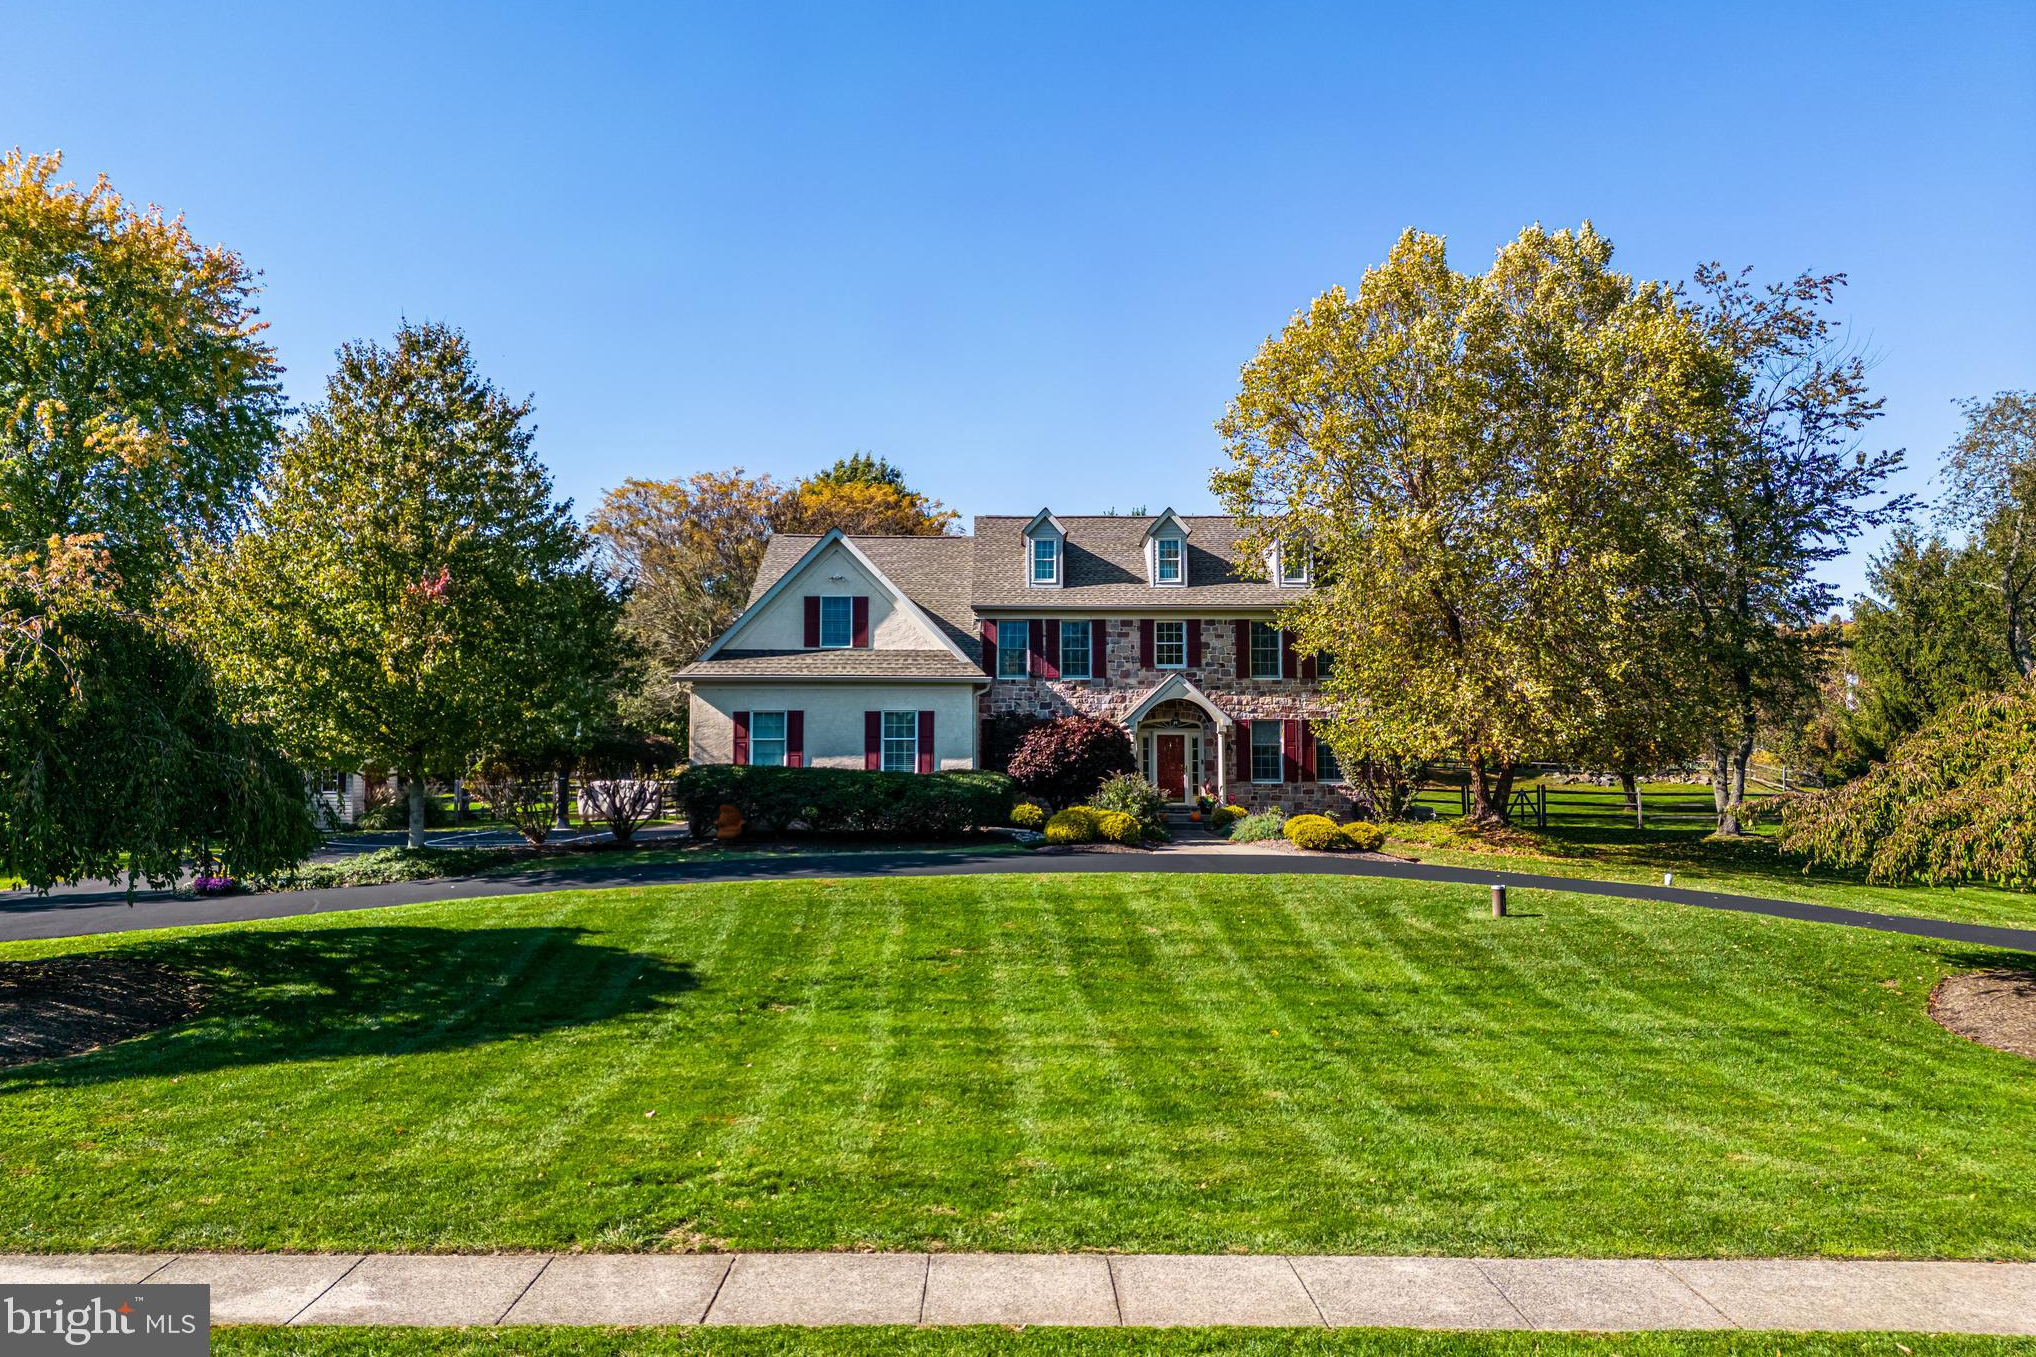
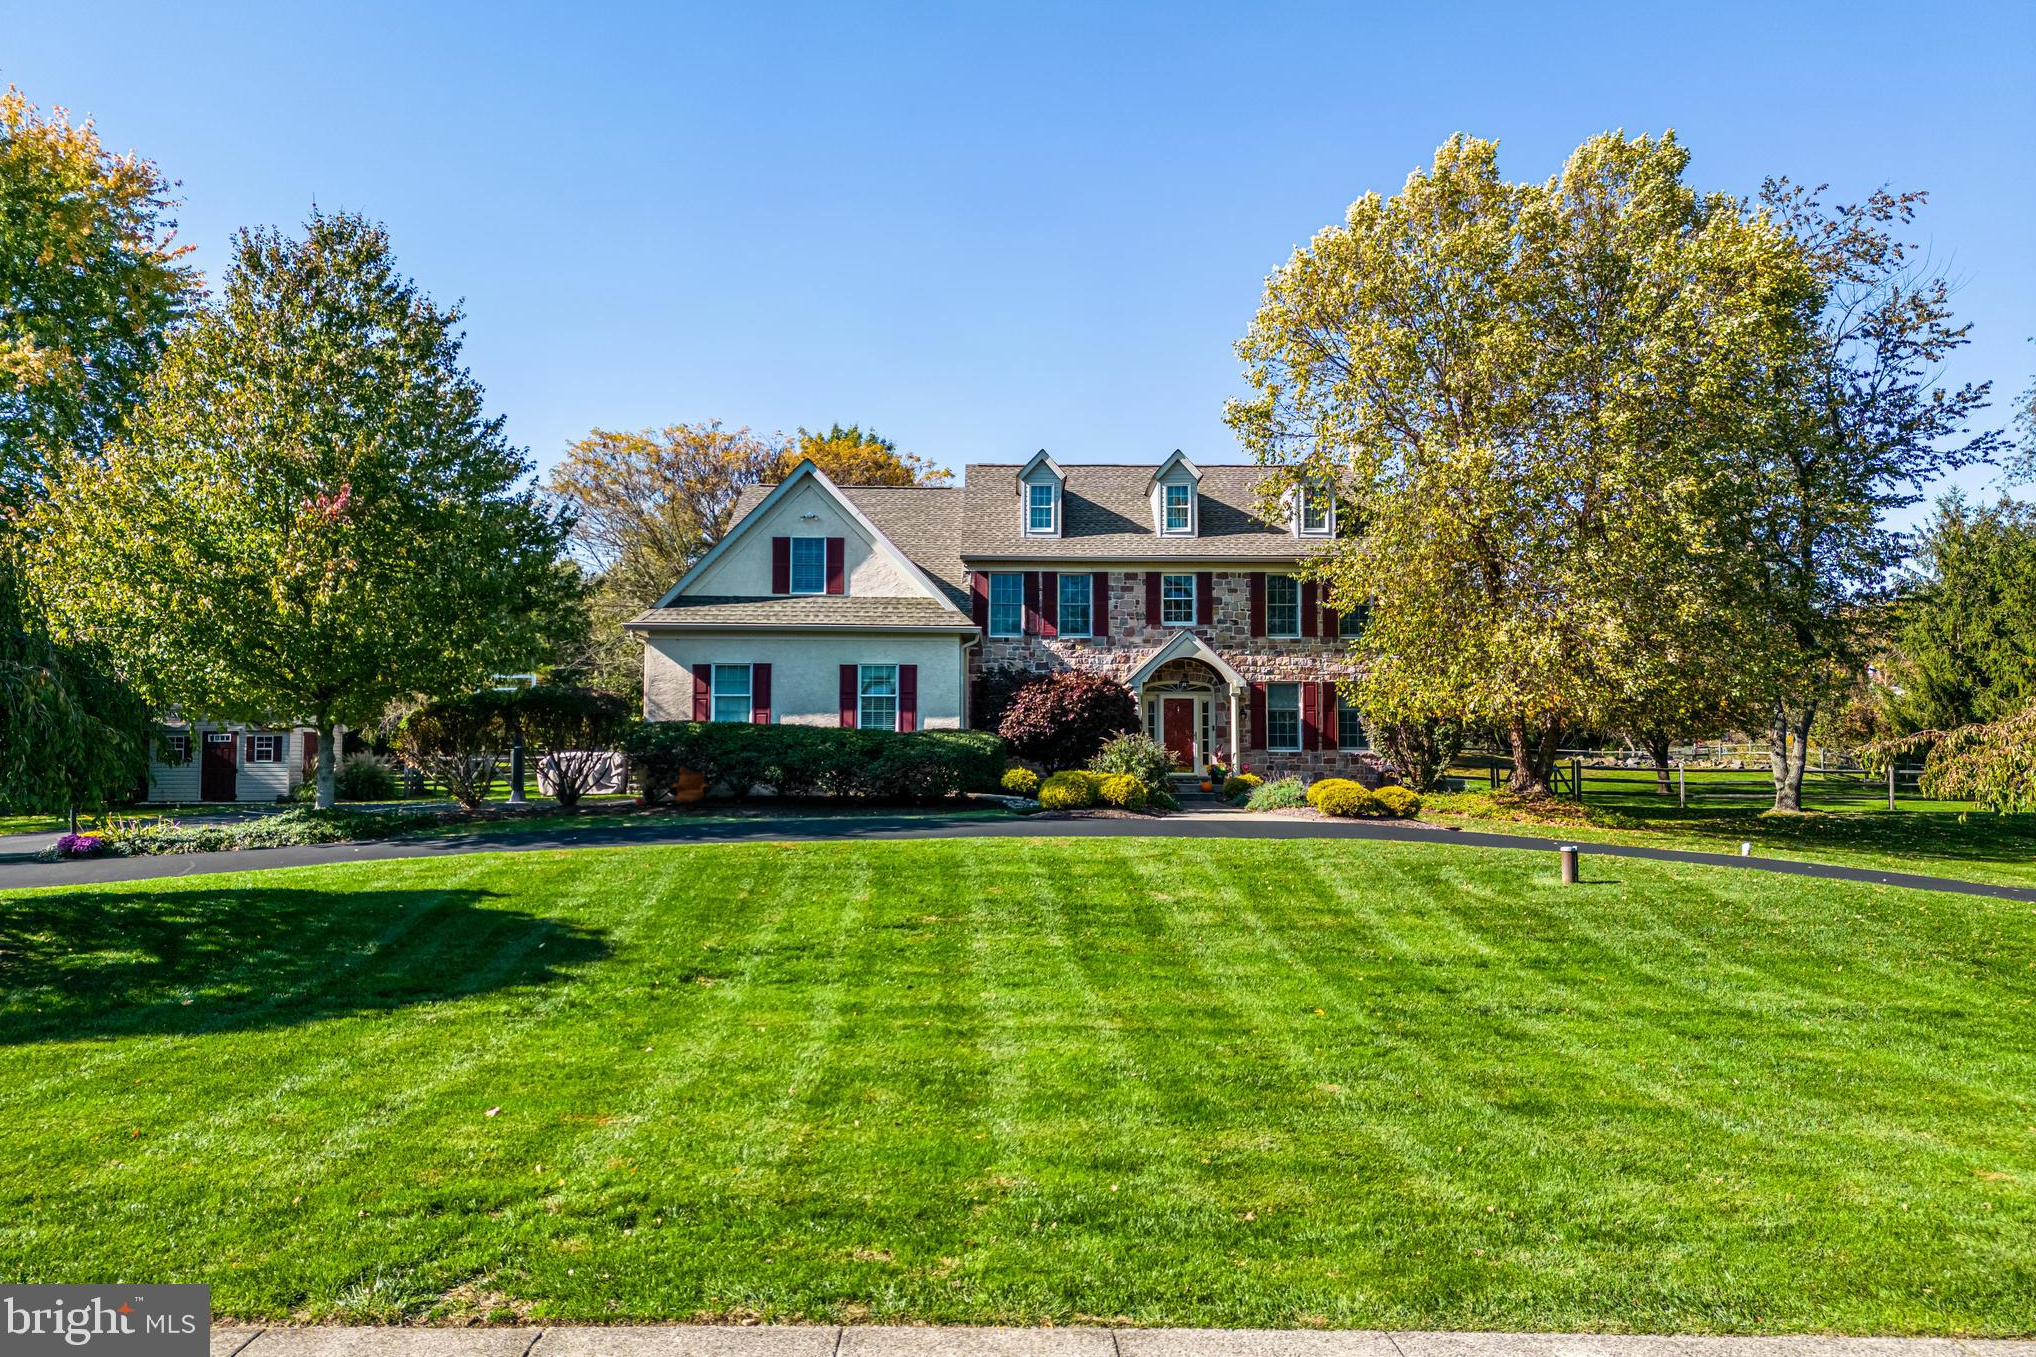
potted tree: none [677,802,698,840] -> present [634,767,654,805]
round table: present [564,814,610,844] -> none [503,774,557,812]

